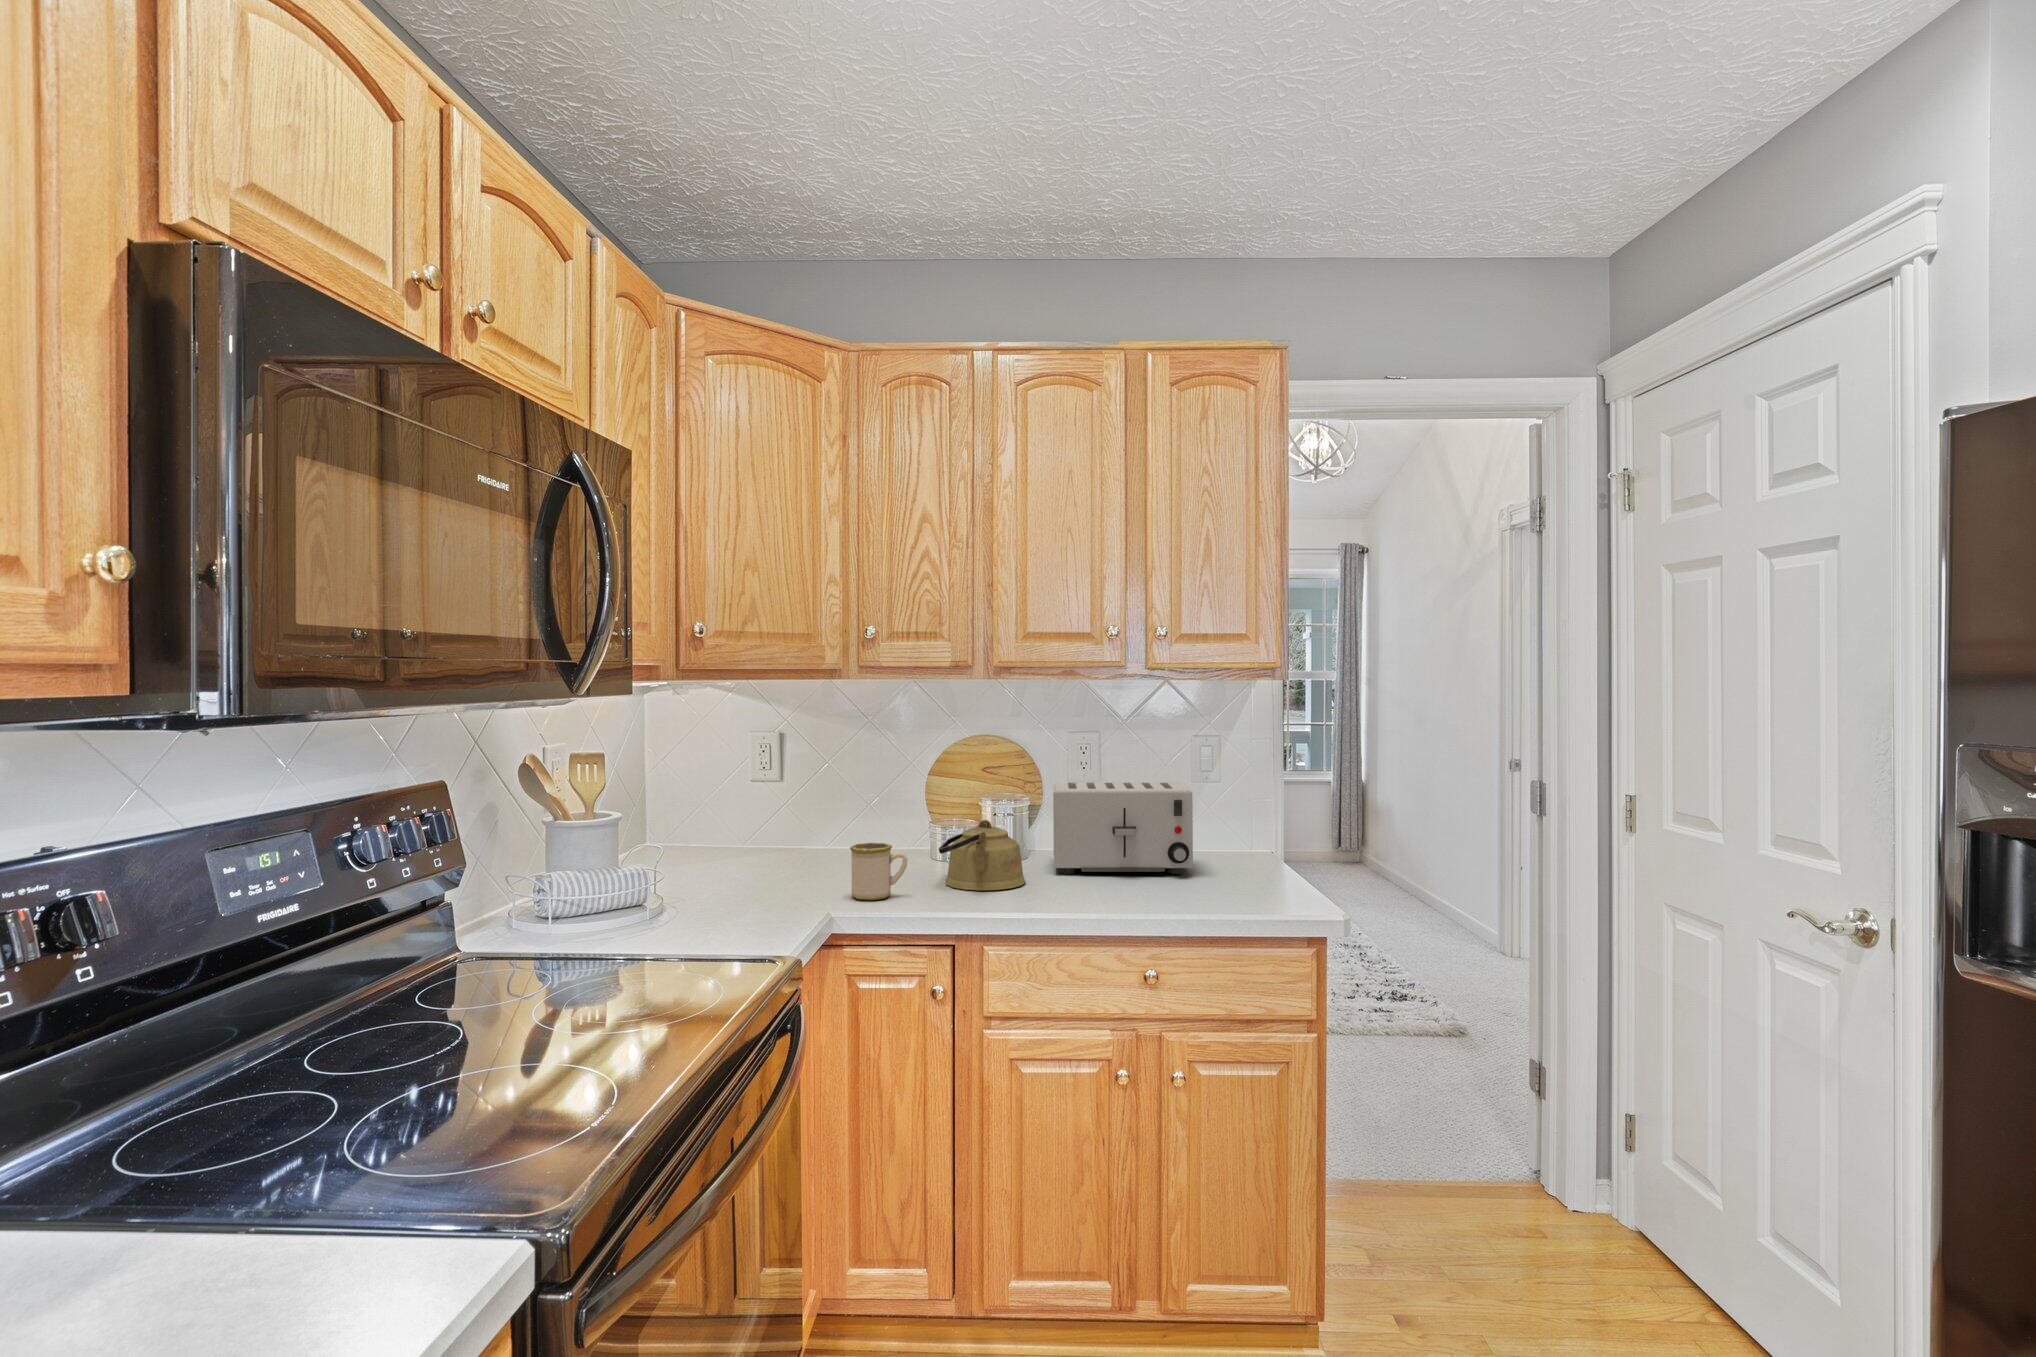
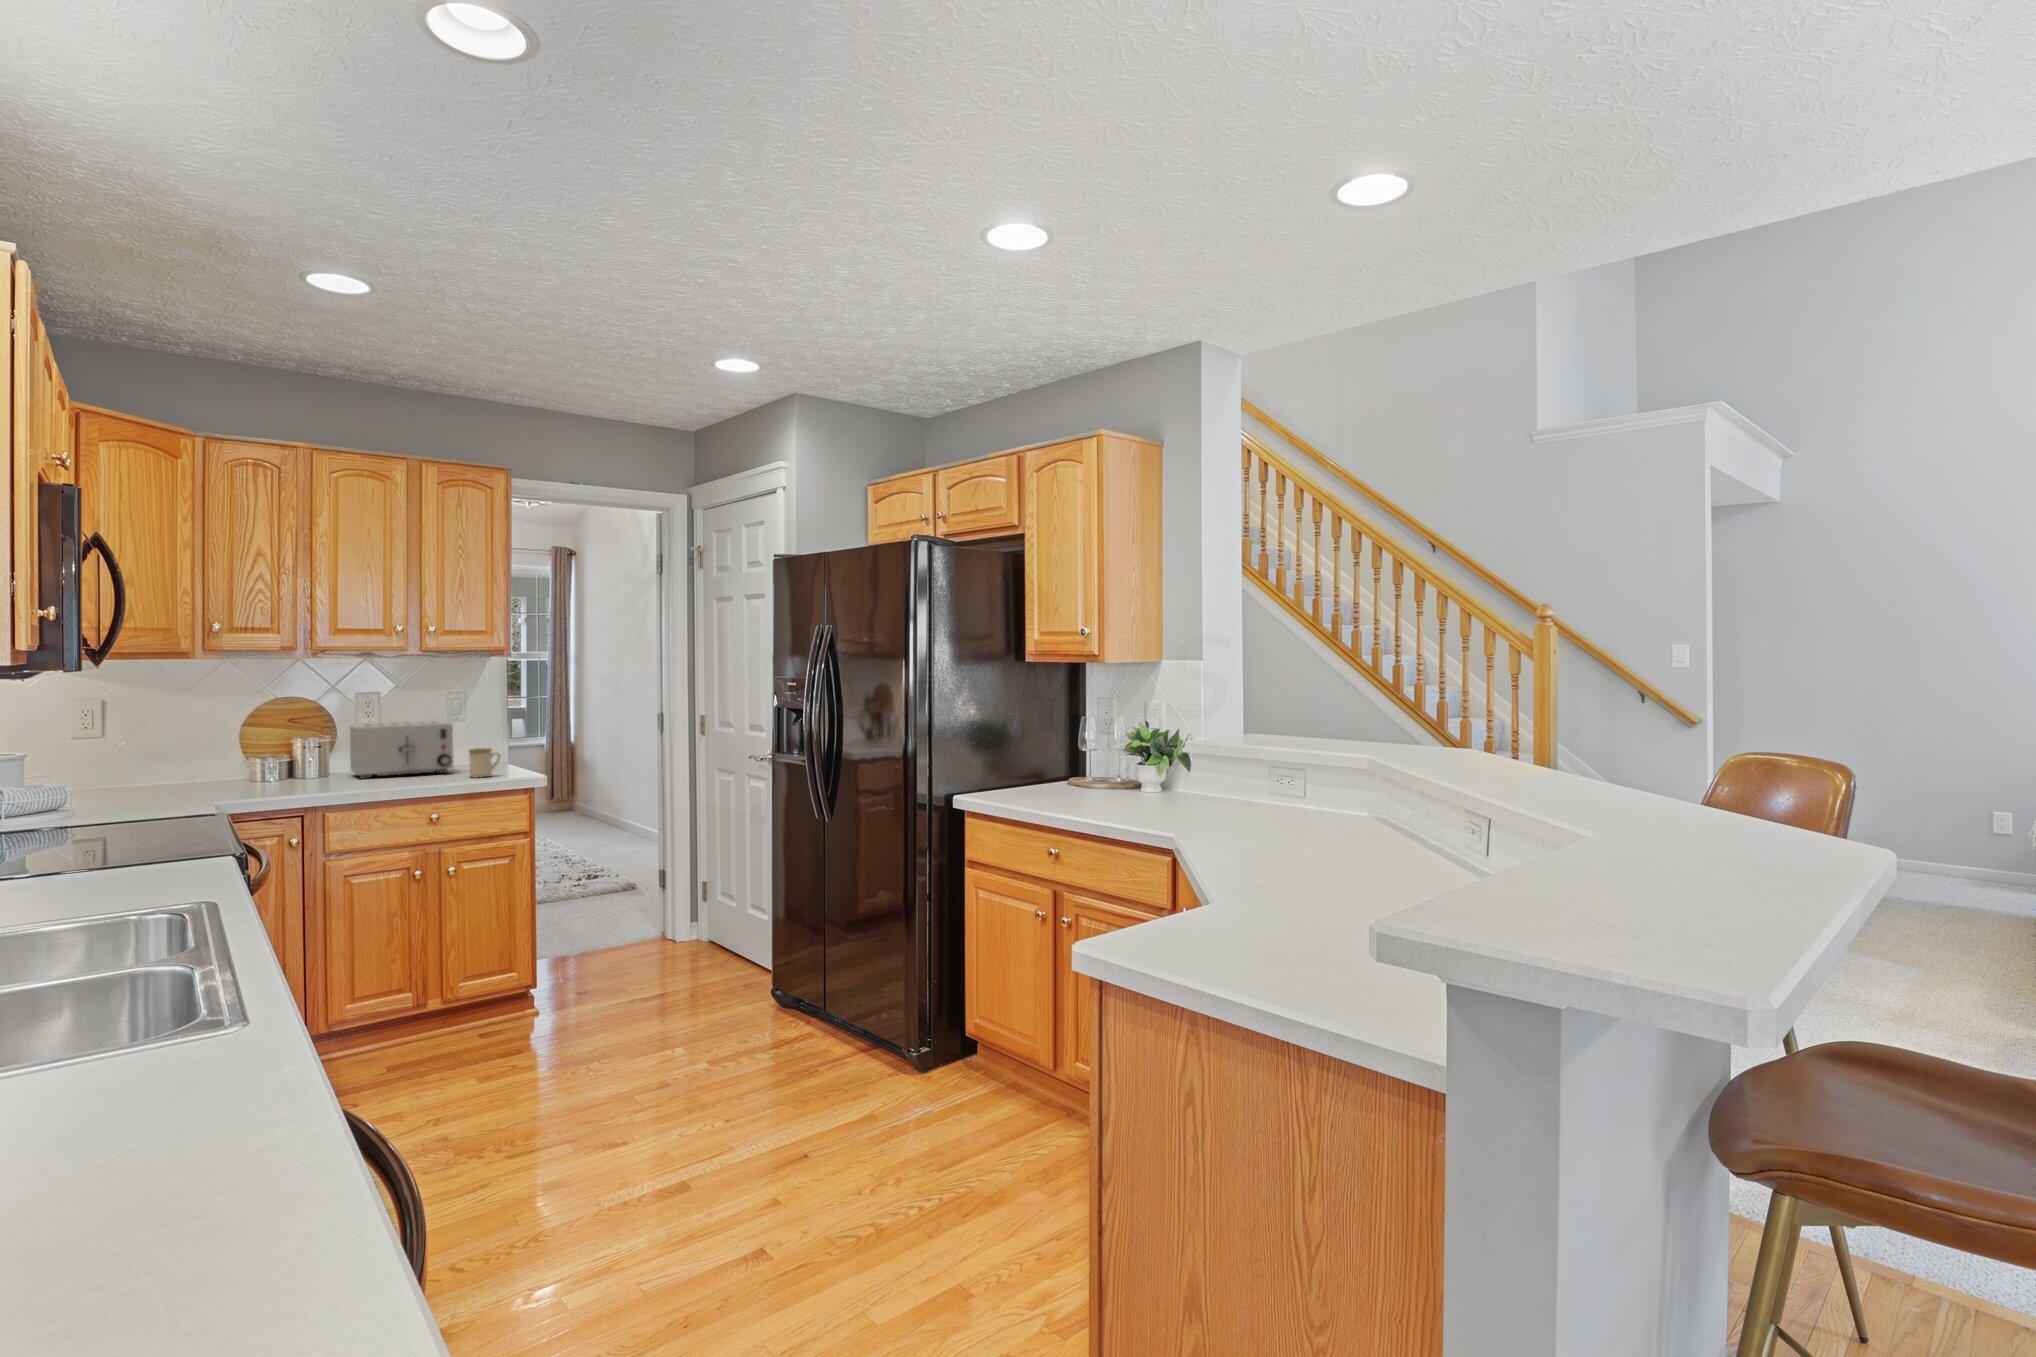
kettle: present [939,820,1025,891] -> none [277,746,341,788]
mug: present [850,843,908,900] -> present [469,748,501,778]

